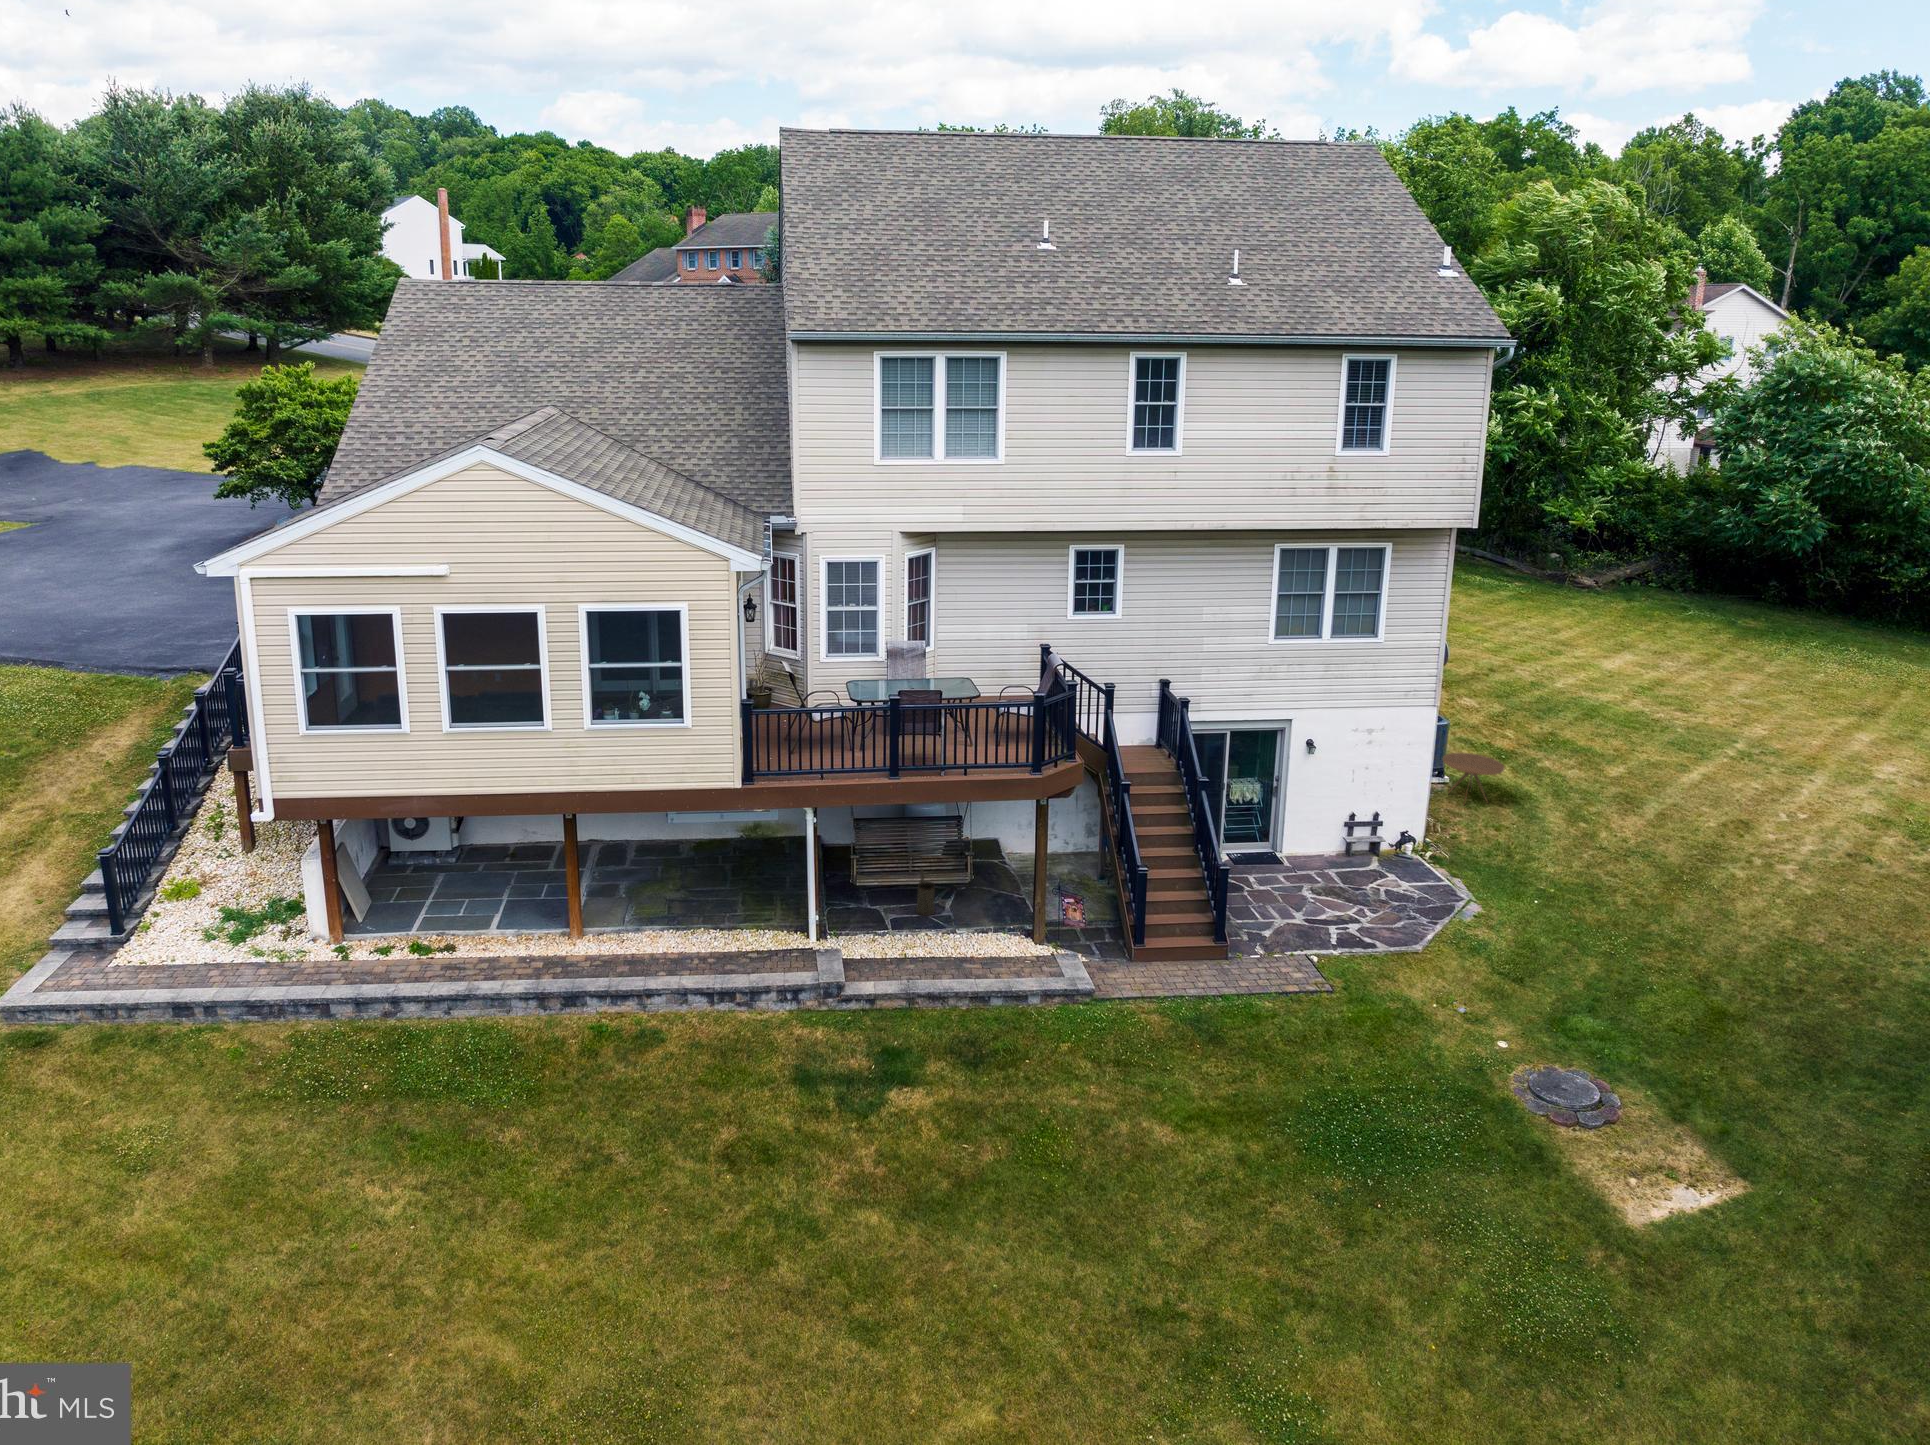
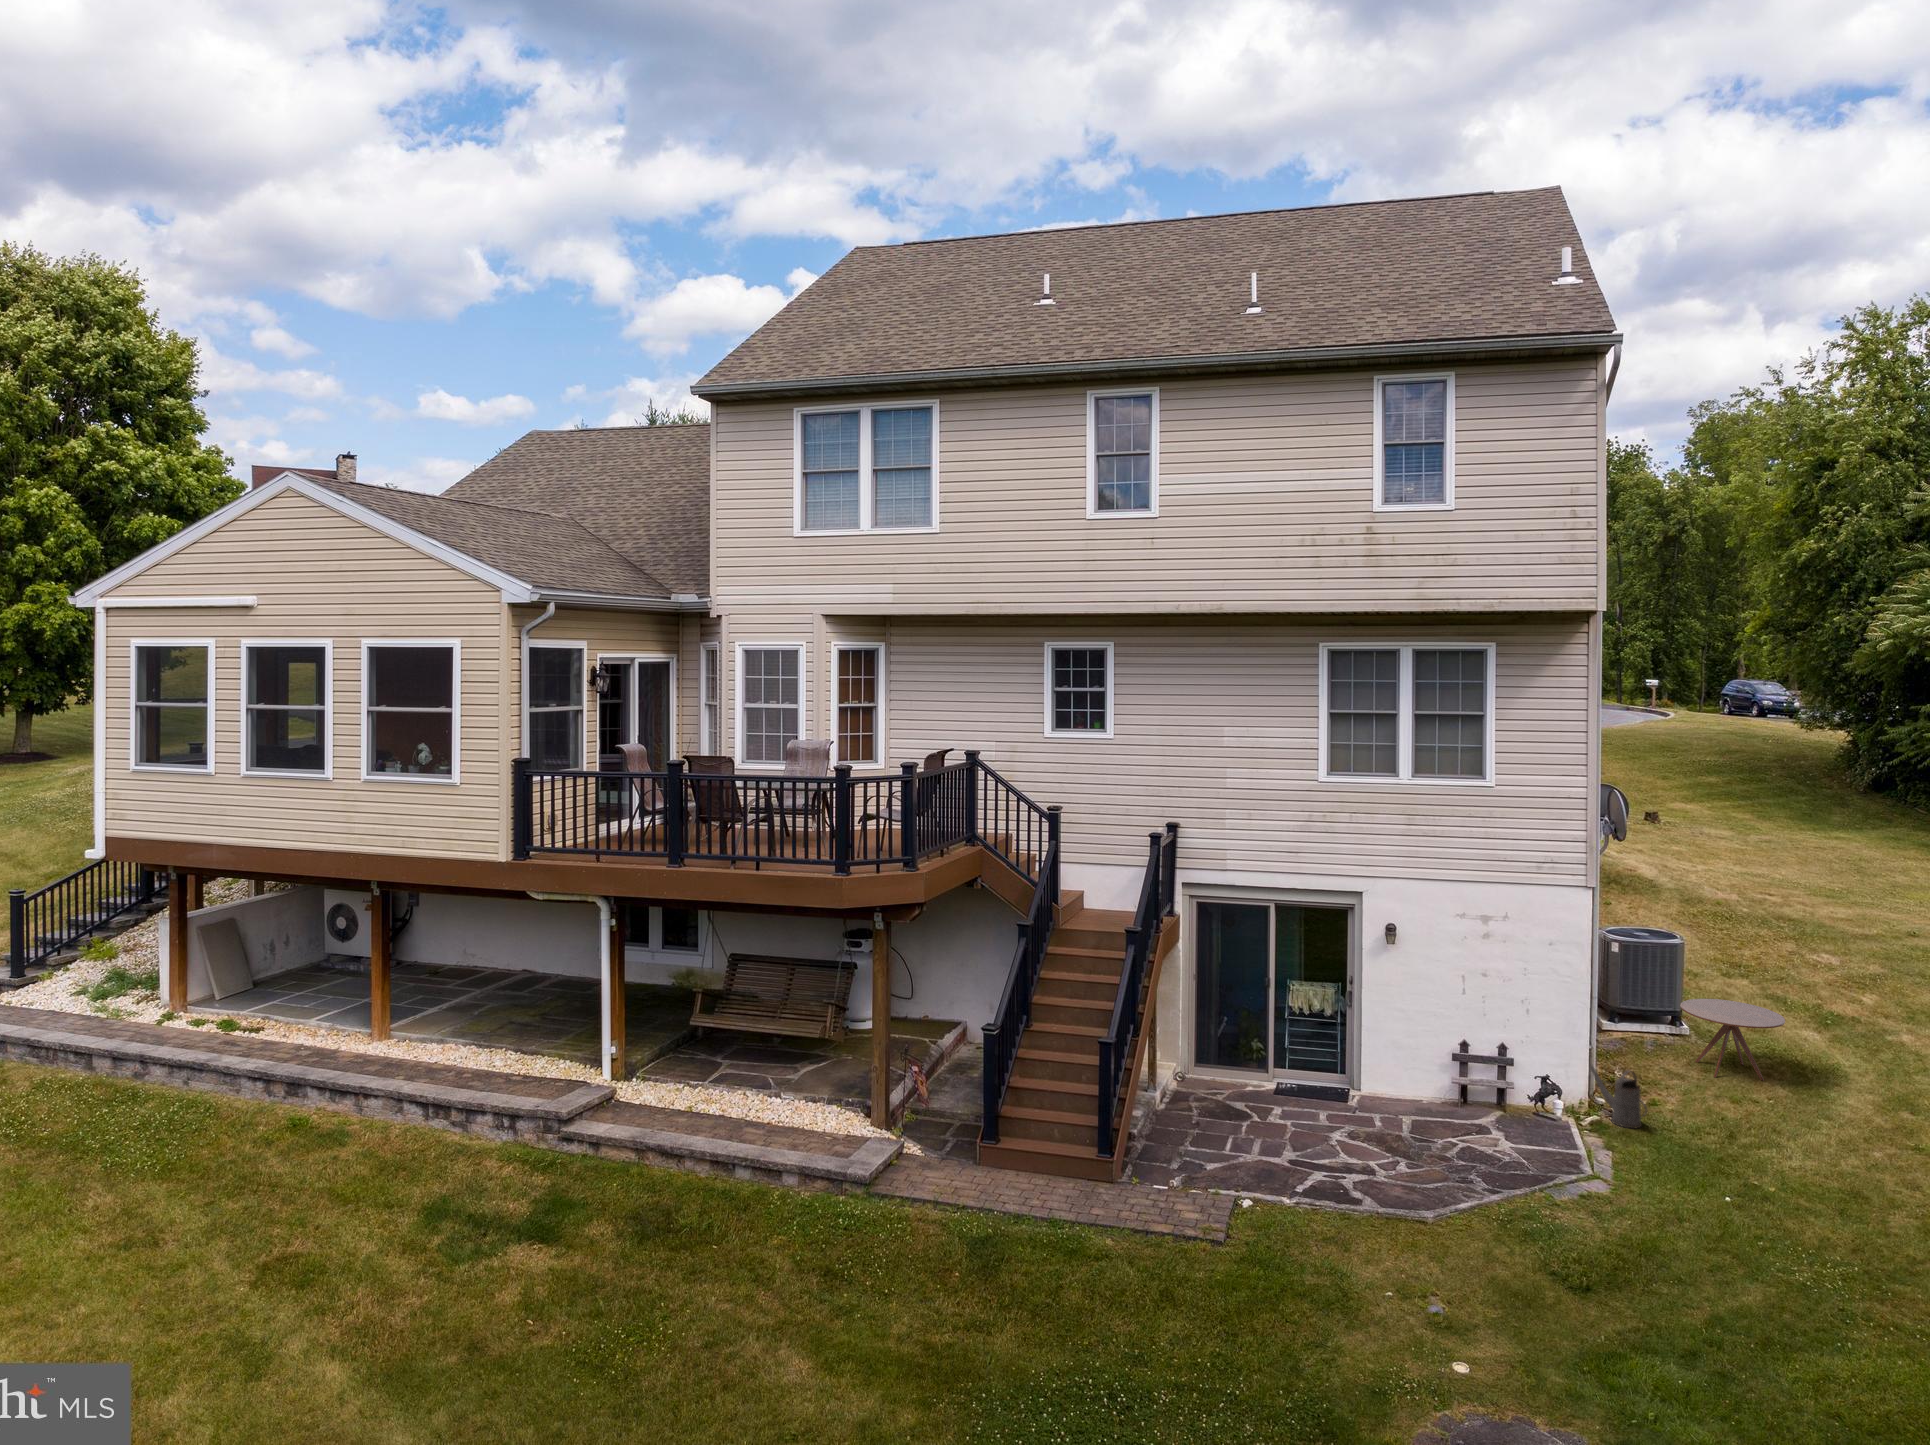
watering can: present [916,869,935,916] -> present [1590,1066,1648,1128]

